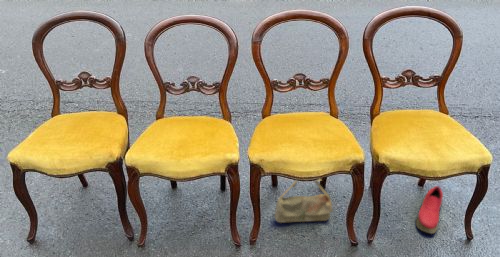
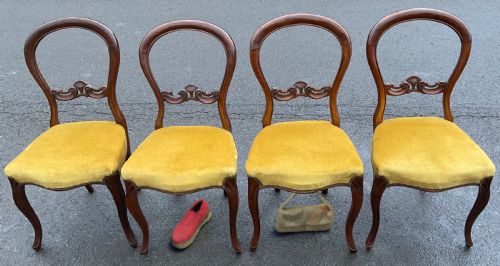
shoe: present [416,186,443,234] -> present [172,199,211,248]

